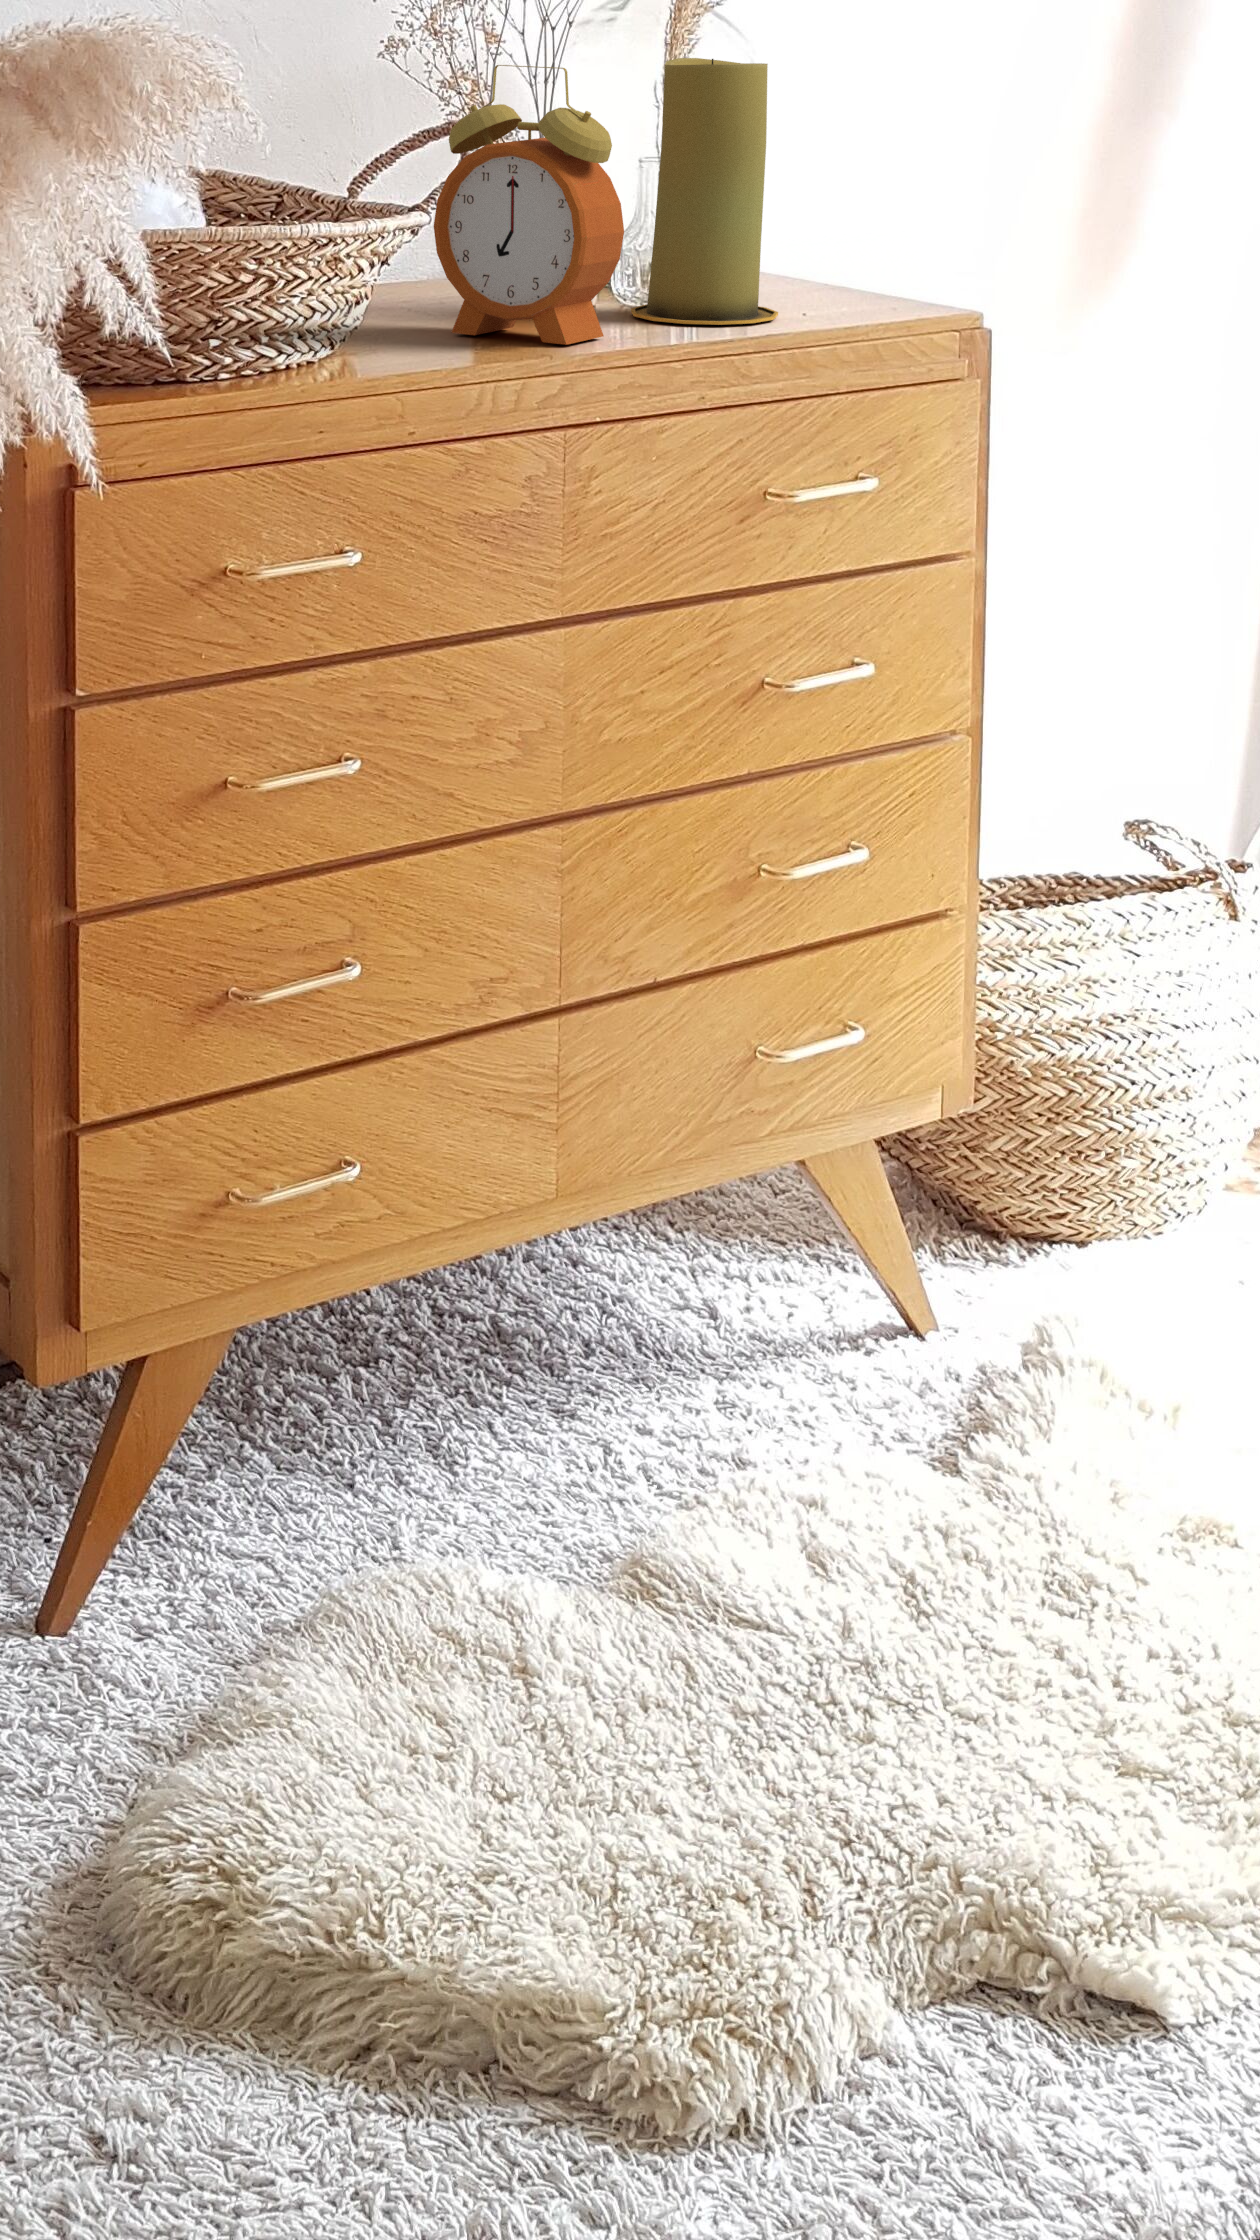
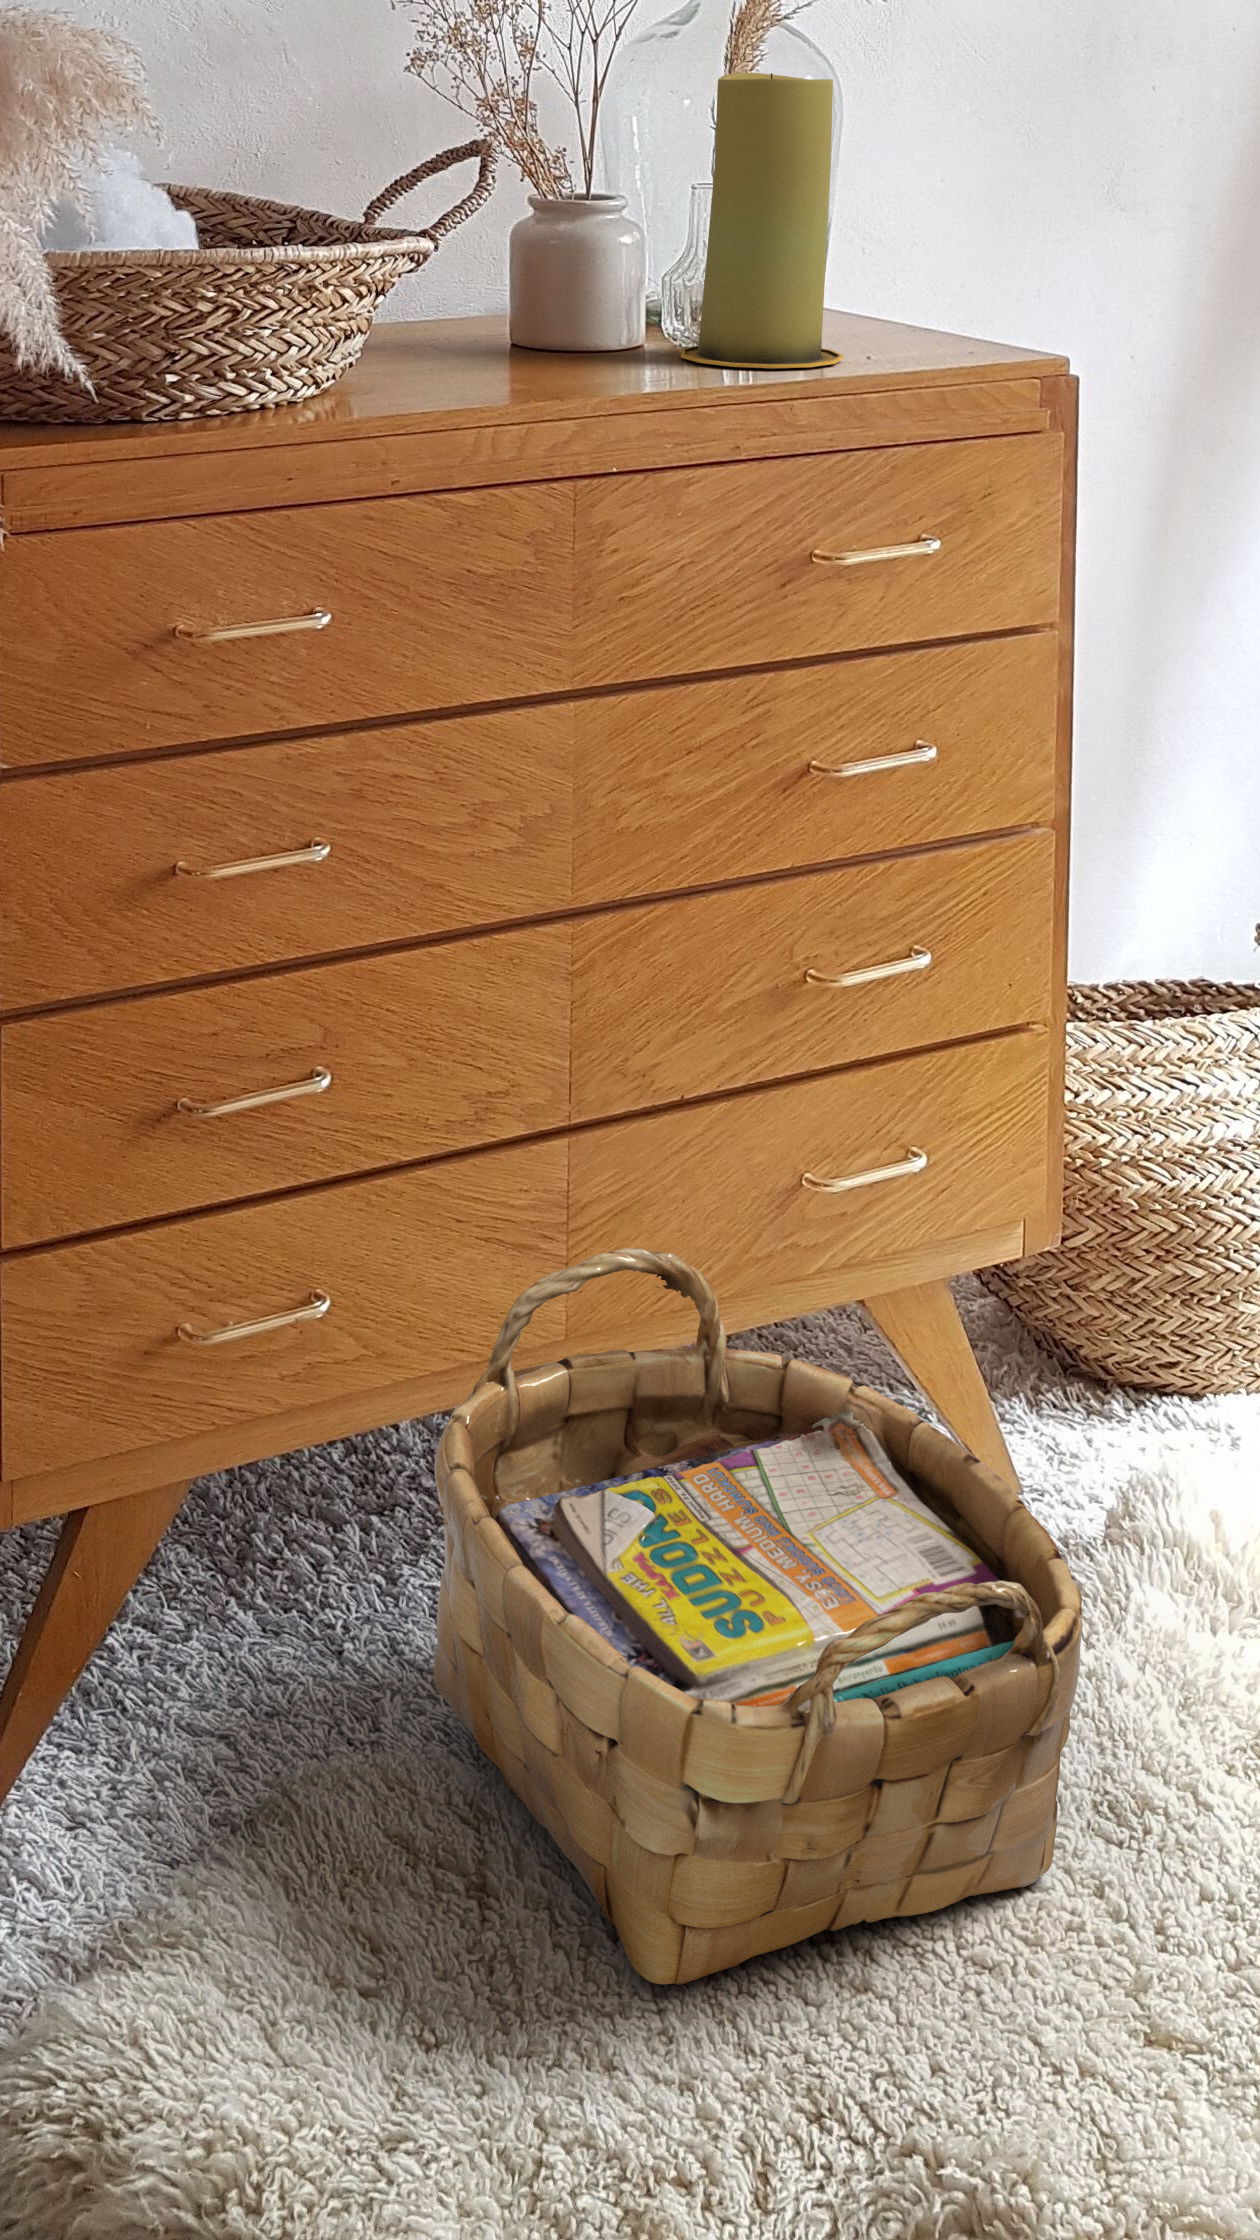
alarm clock: present [434,65,624,345] -> none [449,76,657,388]
woven basket: none [458,1111,1048,1741] -> present [434,1248,1082,1985]

